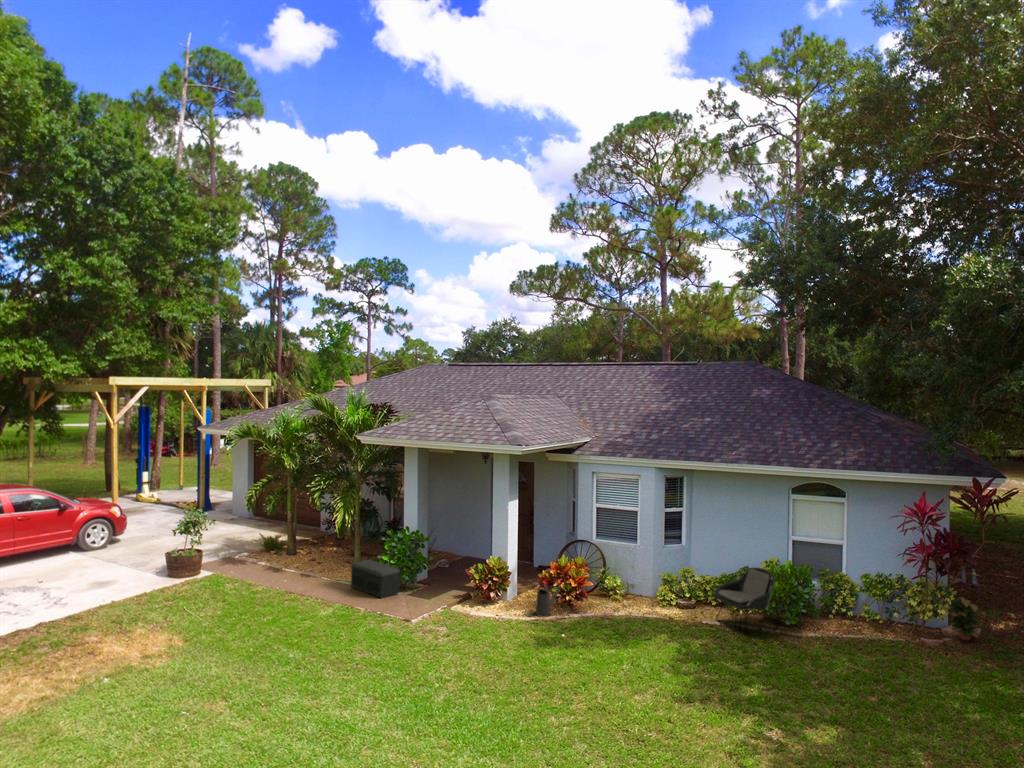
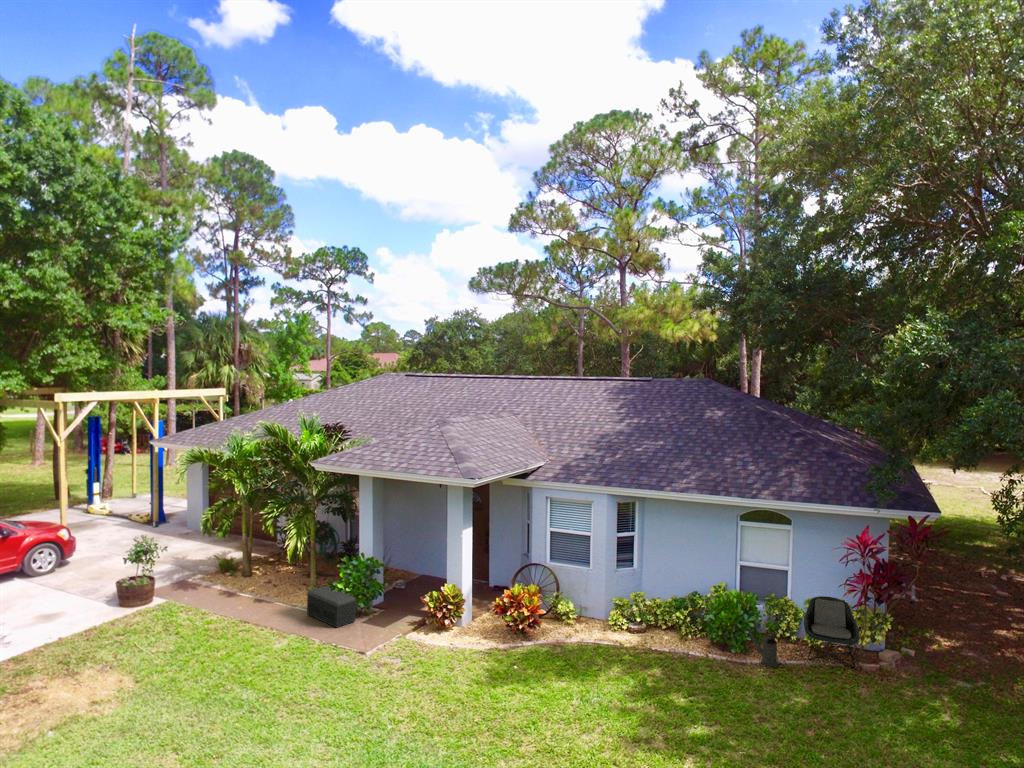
lounge chair: present [714,568,777,635] -> present [804,596,860,668]
watering can: present [534,584,560,617] -> present [748,630,782,667]
decorative plant: present [947,597,979,640] -> none [879,621,911,662]

